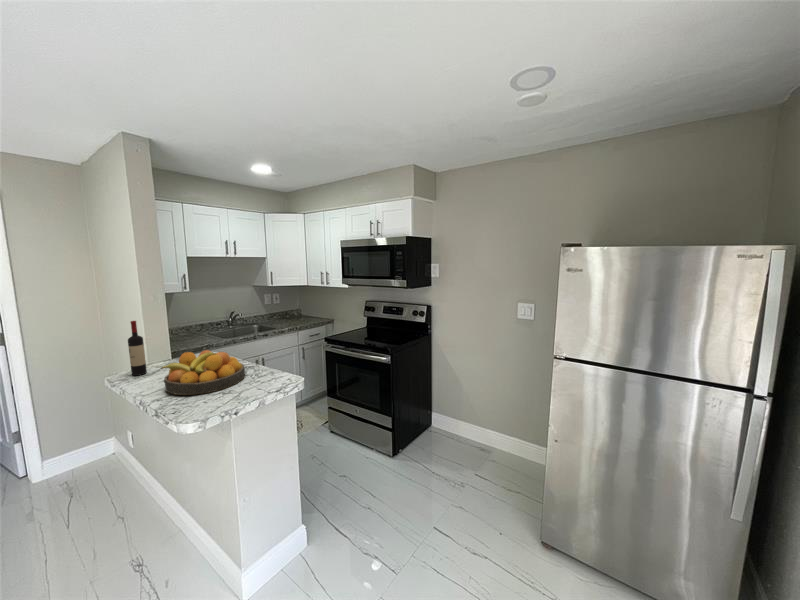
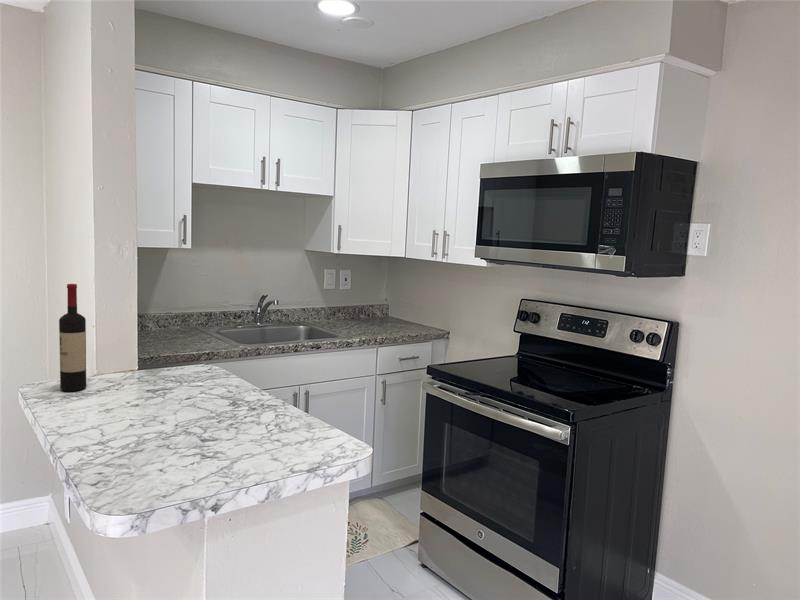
fruit bowl: present [161,350,245,395] -> none [95,356,256,448]

